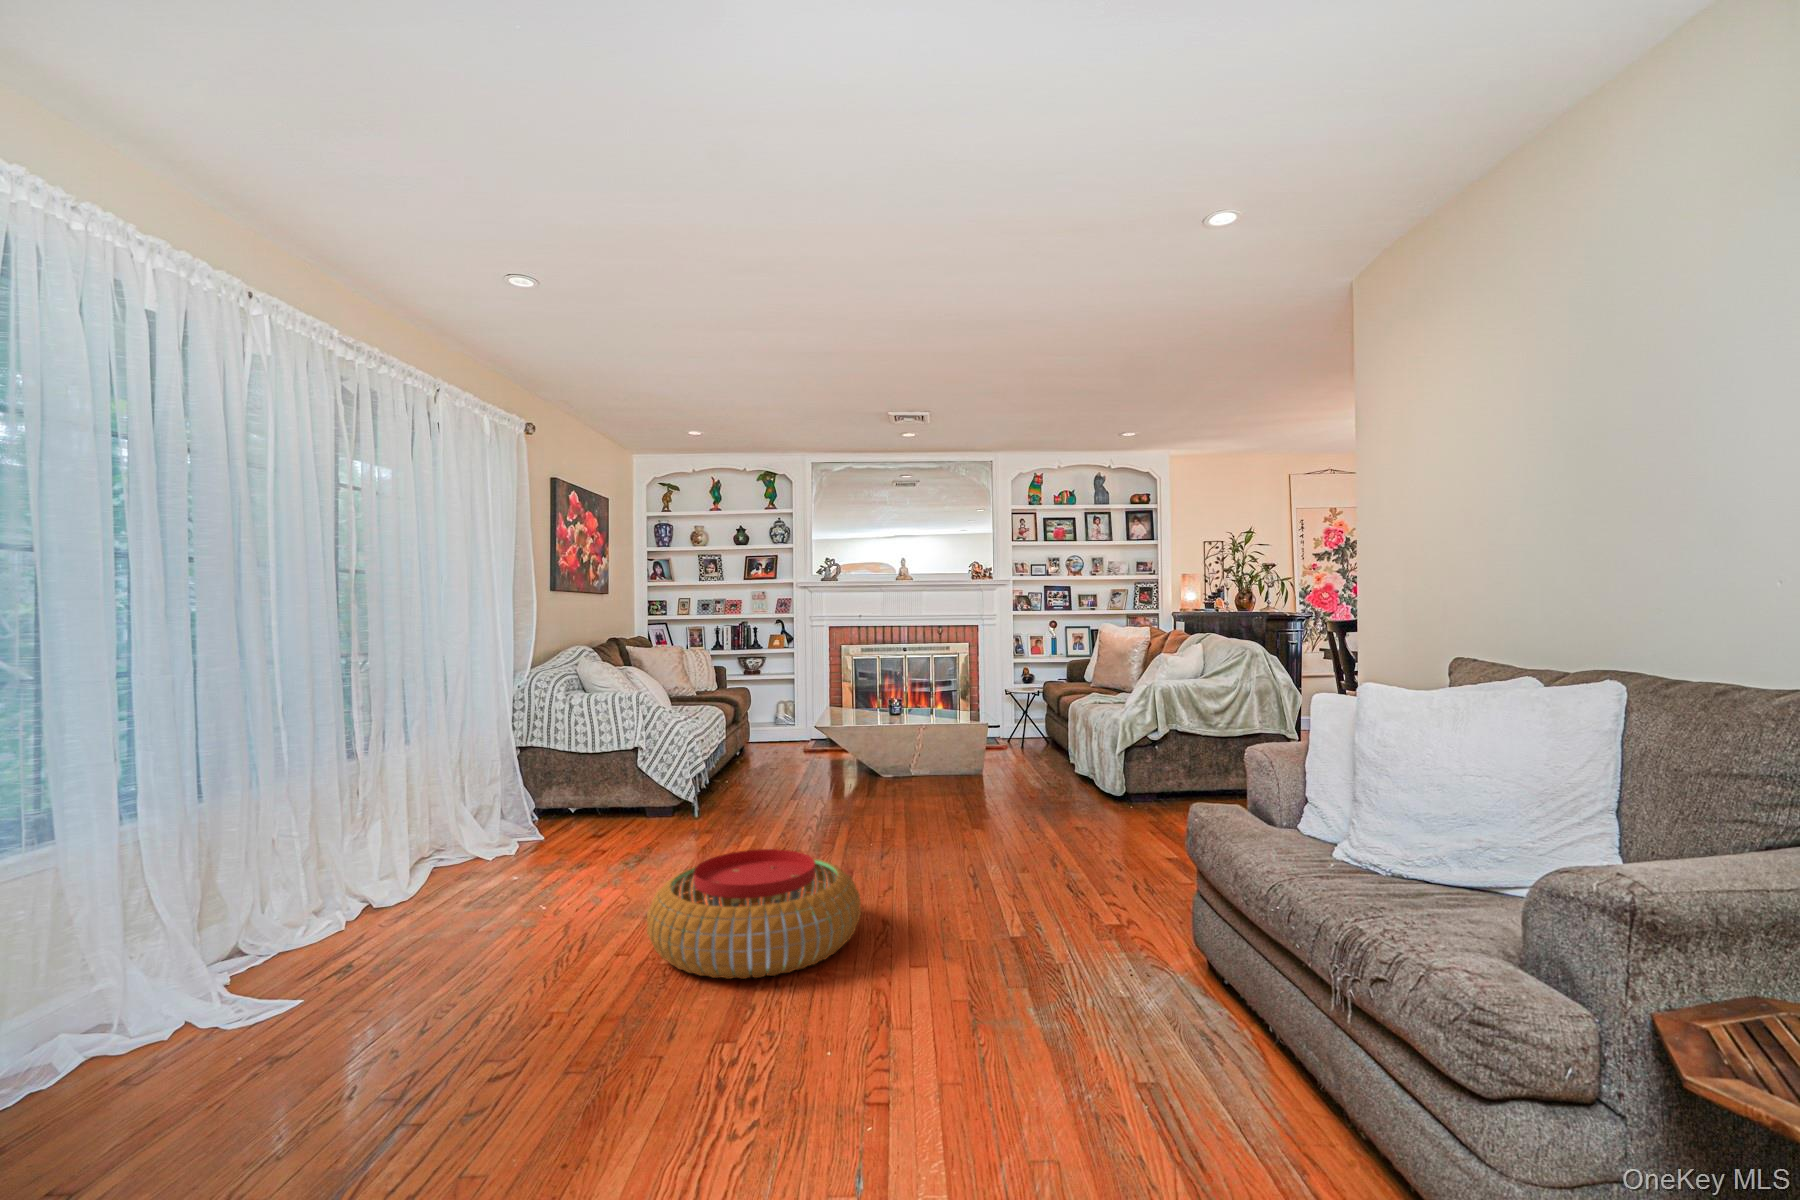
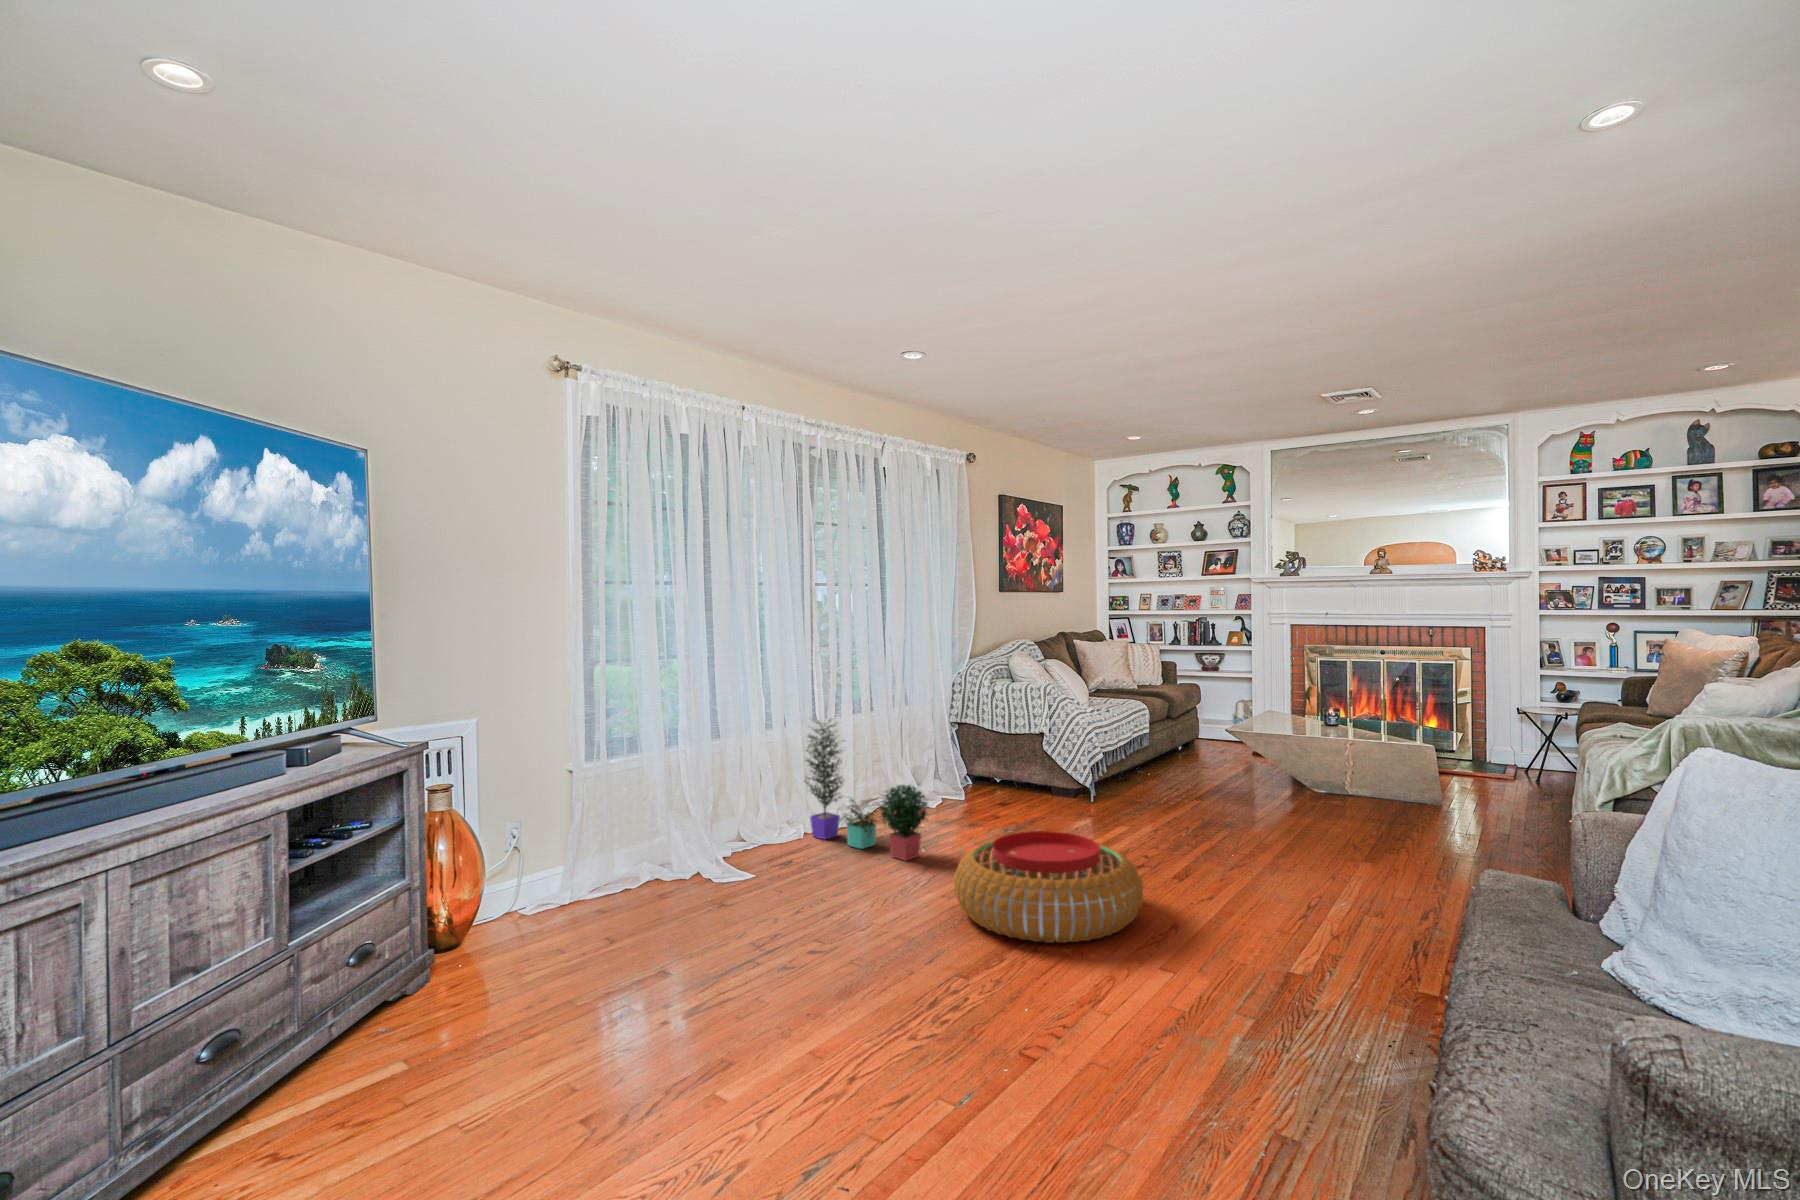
potted plant: none [348,754,563,925] -> present [804,719,927,861]

